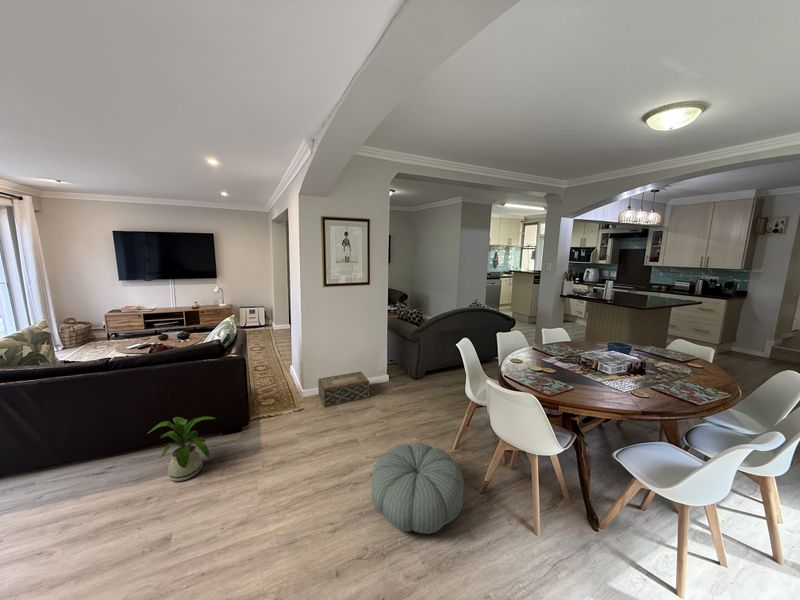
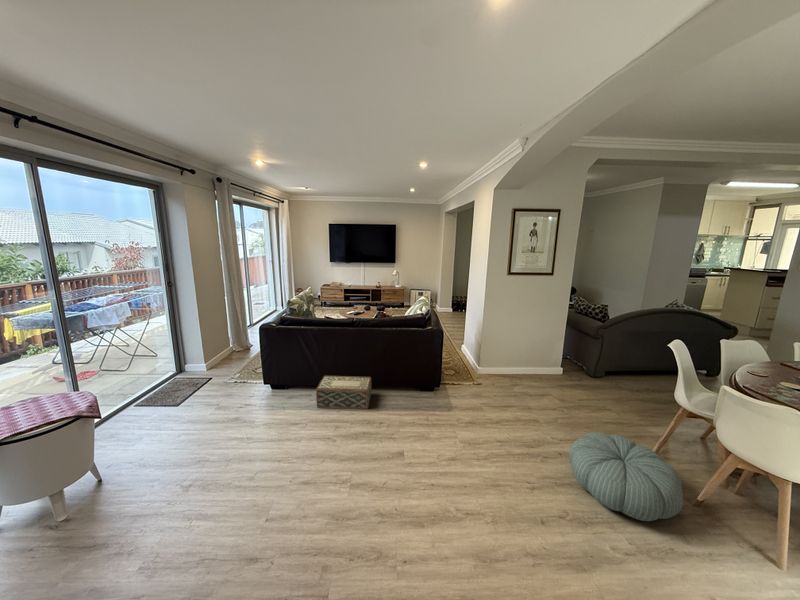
woven basket: present [318,372,369,407] -> present [316,376,372,409]
house plant: present [148,416,216,481] -> none [385,367,429,414]

